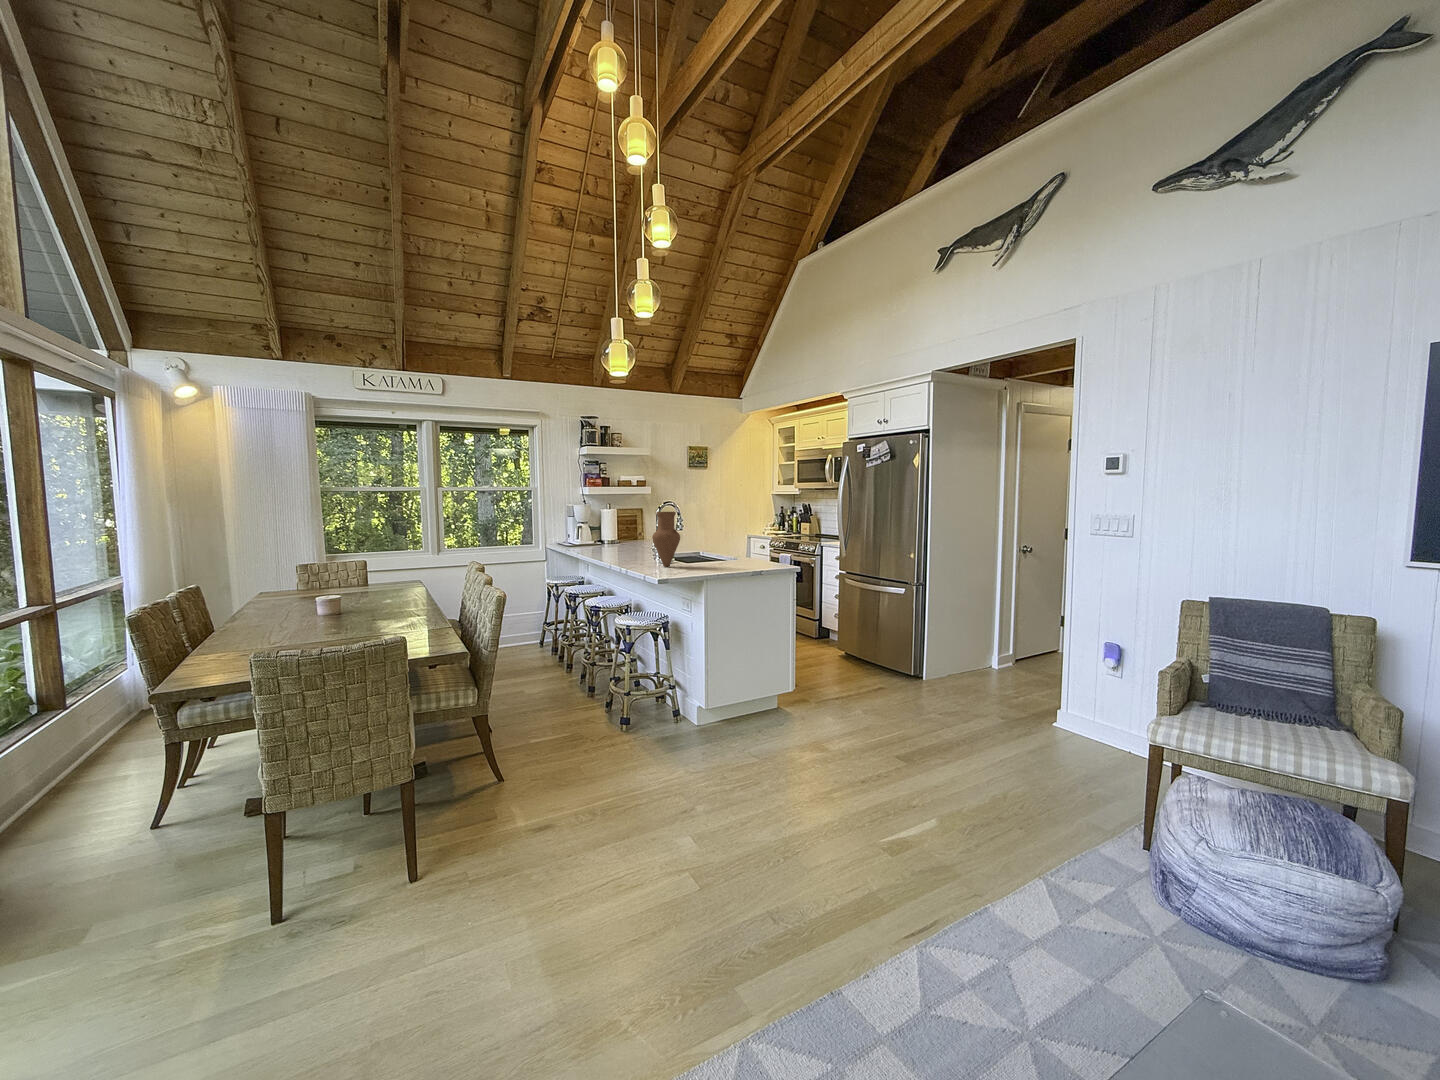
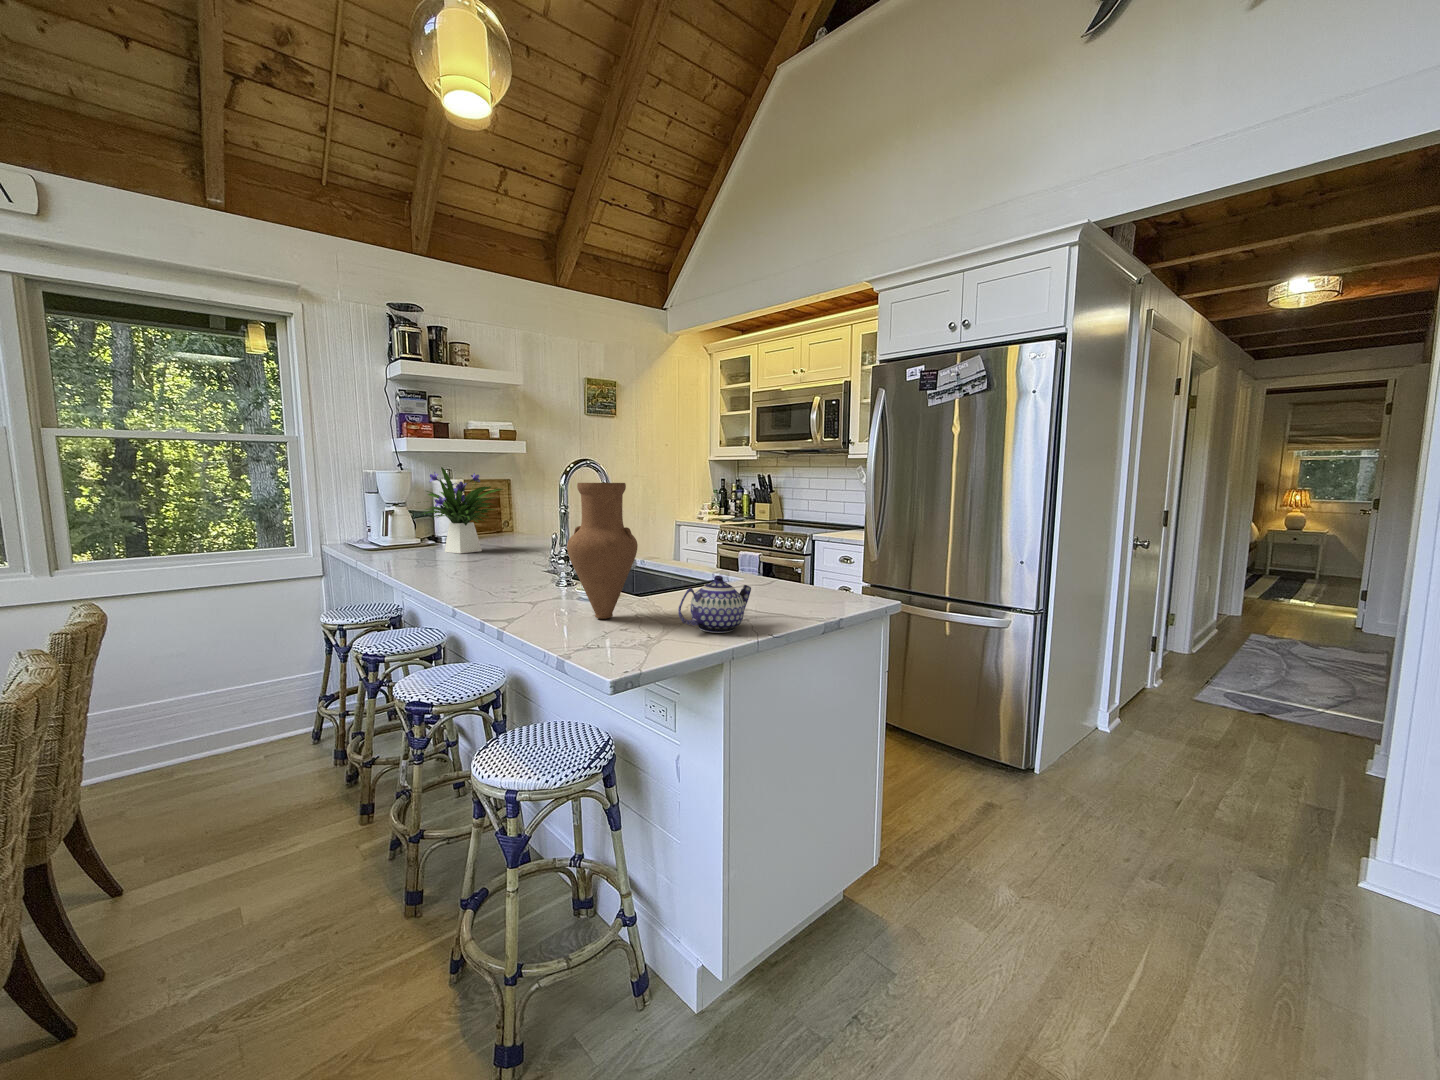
flower arrangement: none [593,504,636,548] -> present [421,467,503,553]
teapot: none [691,549,724,571] -> present [678,576,751,633]

